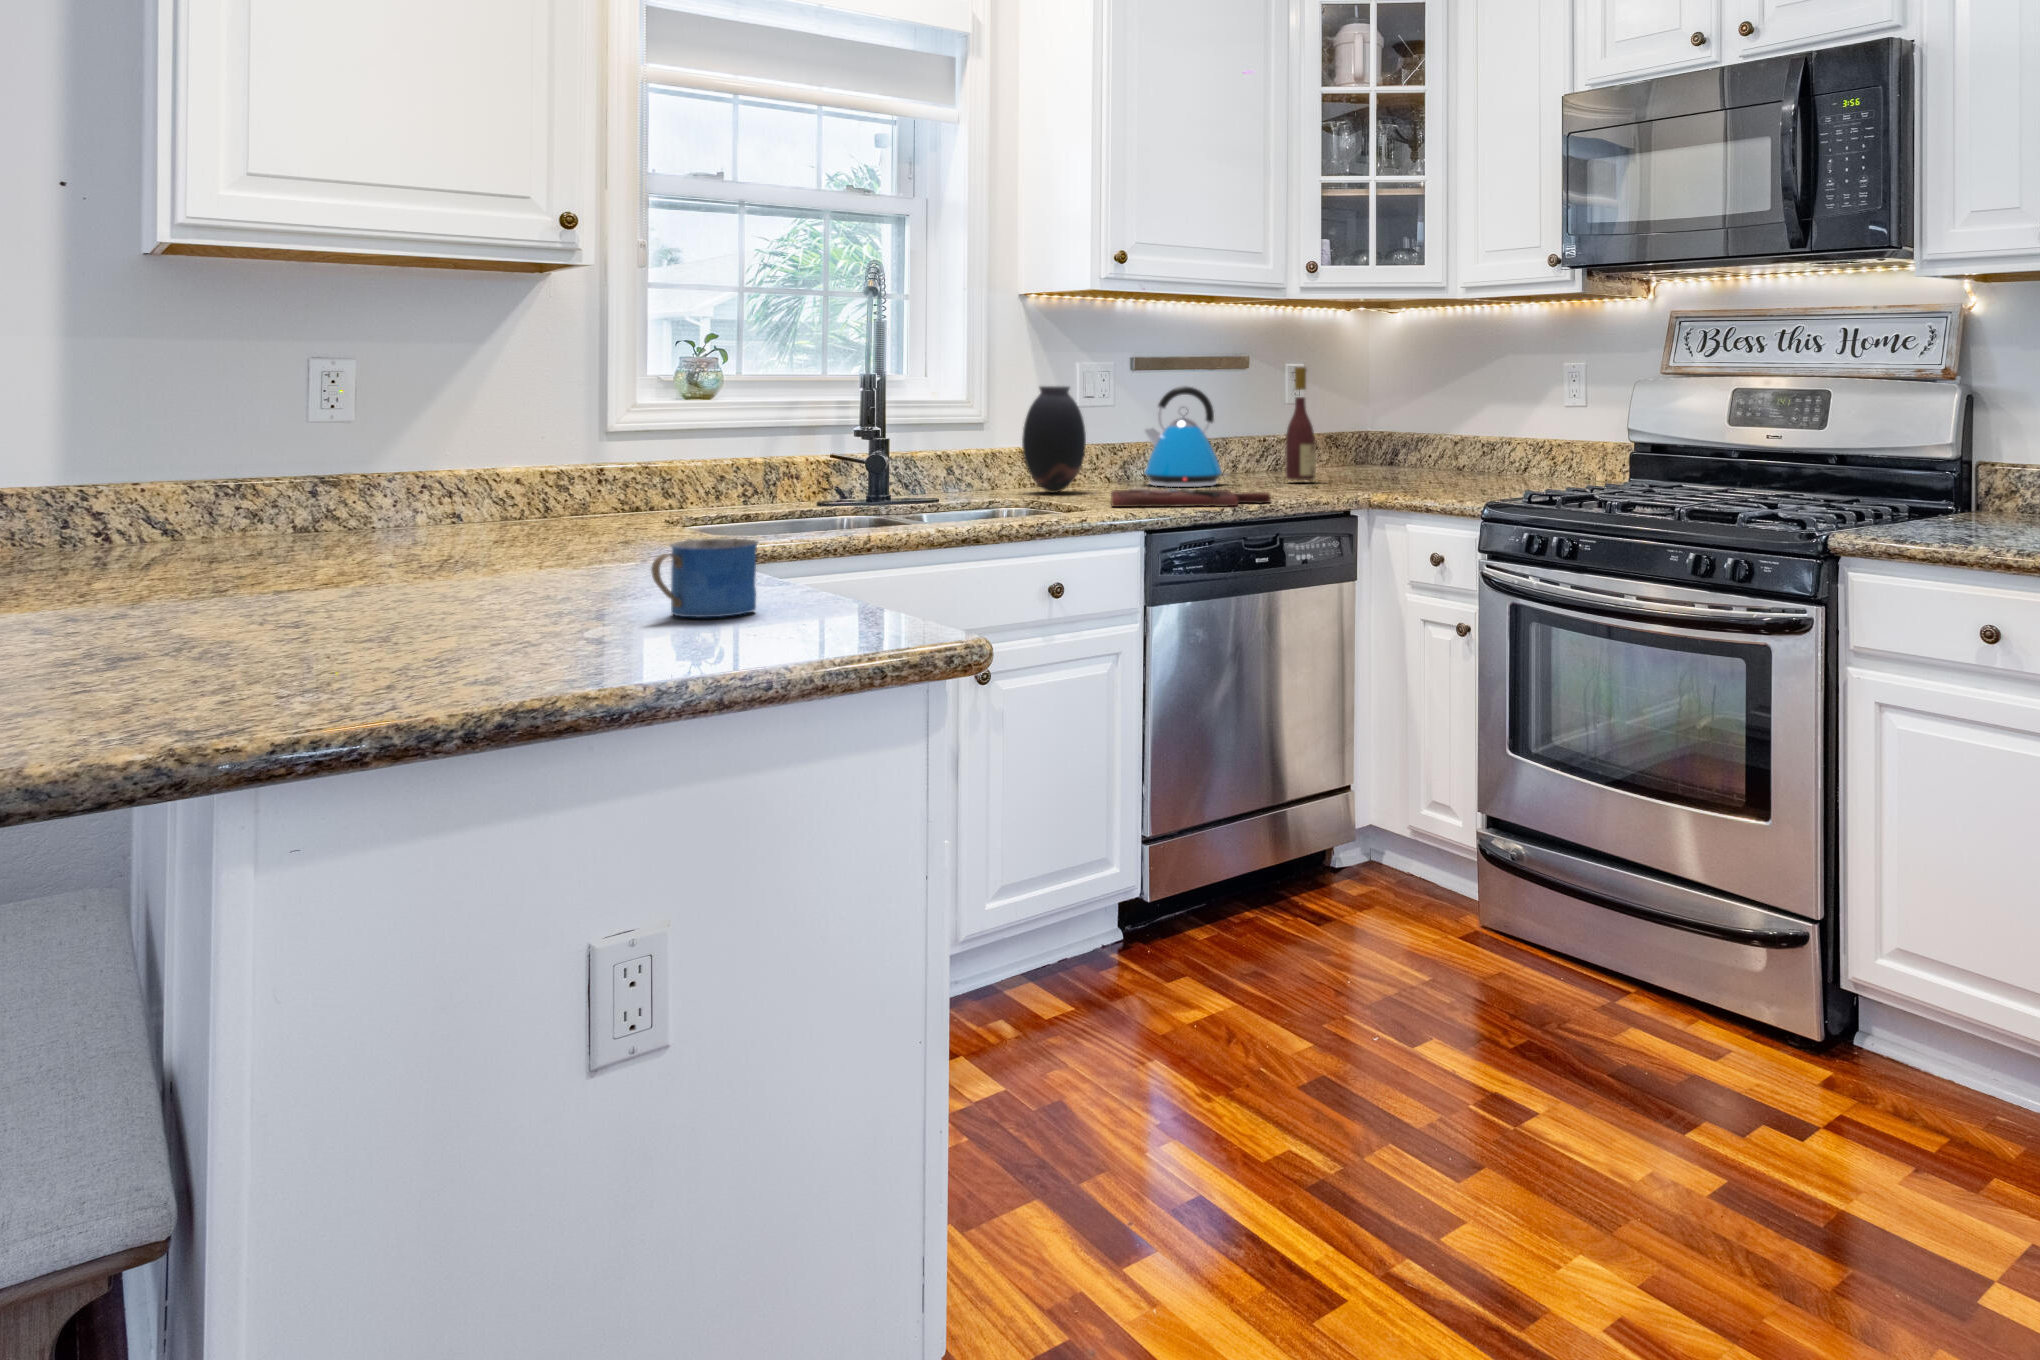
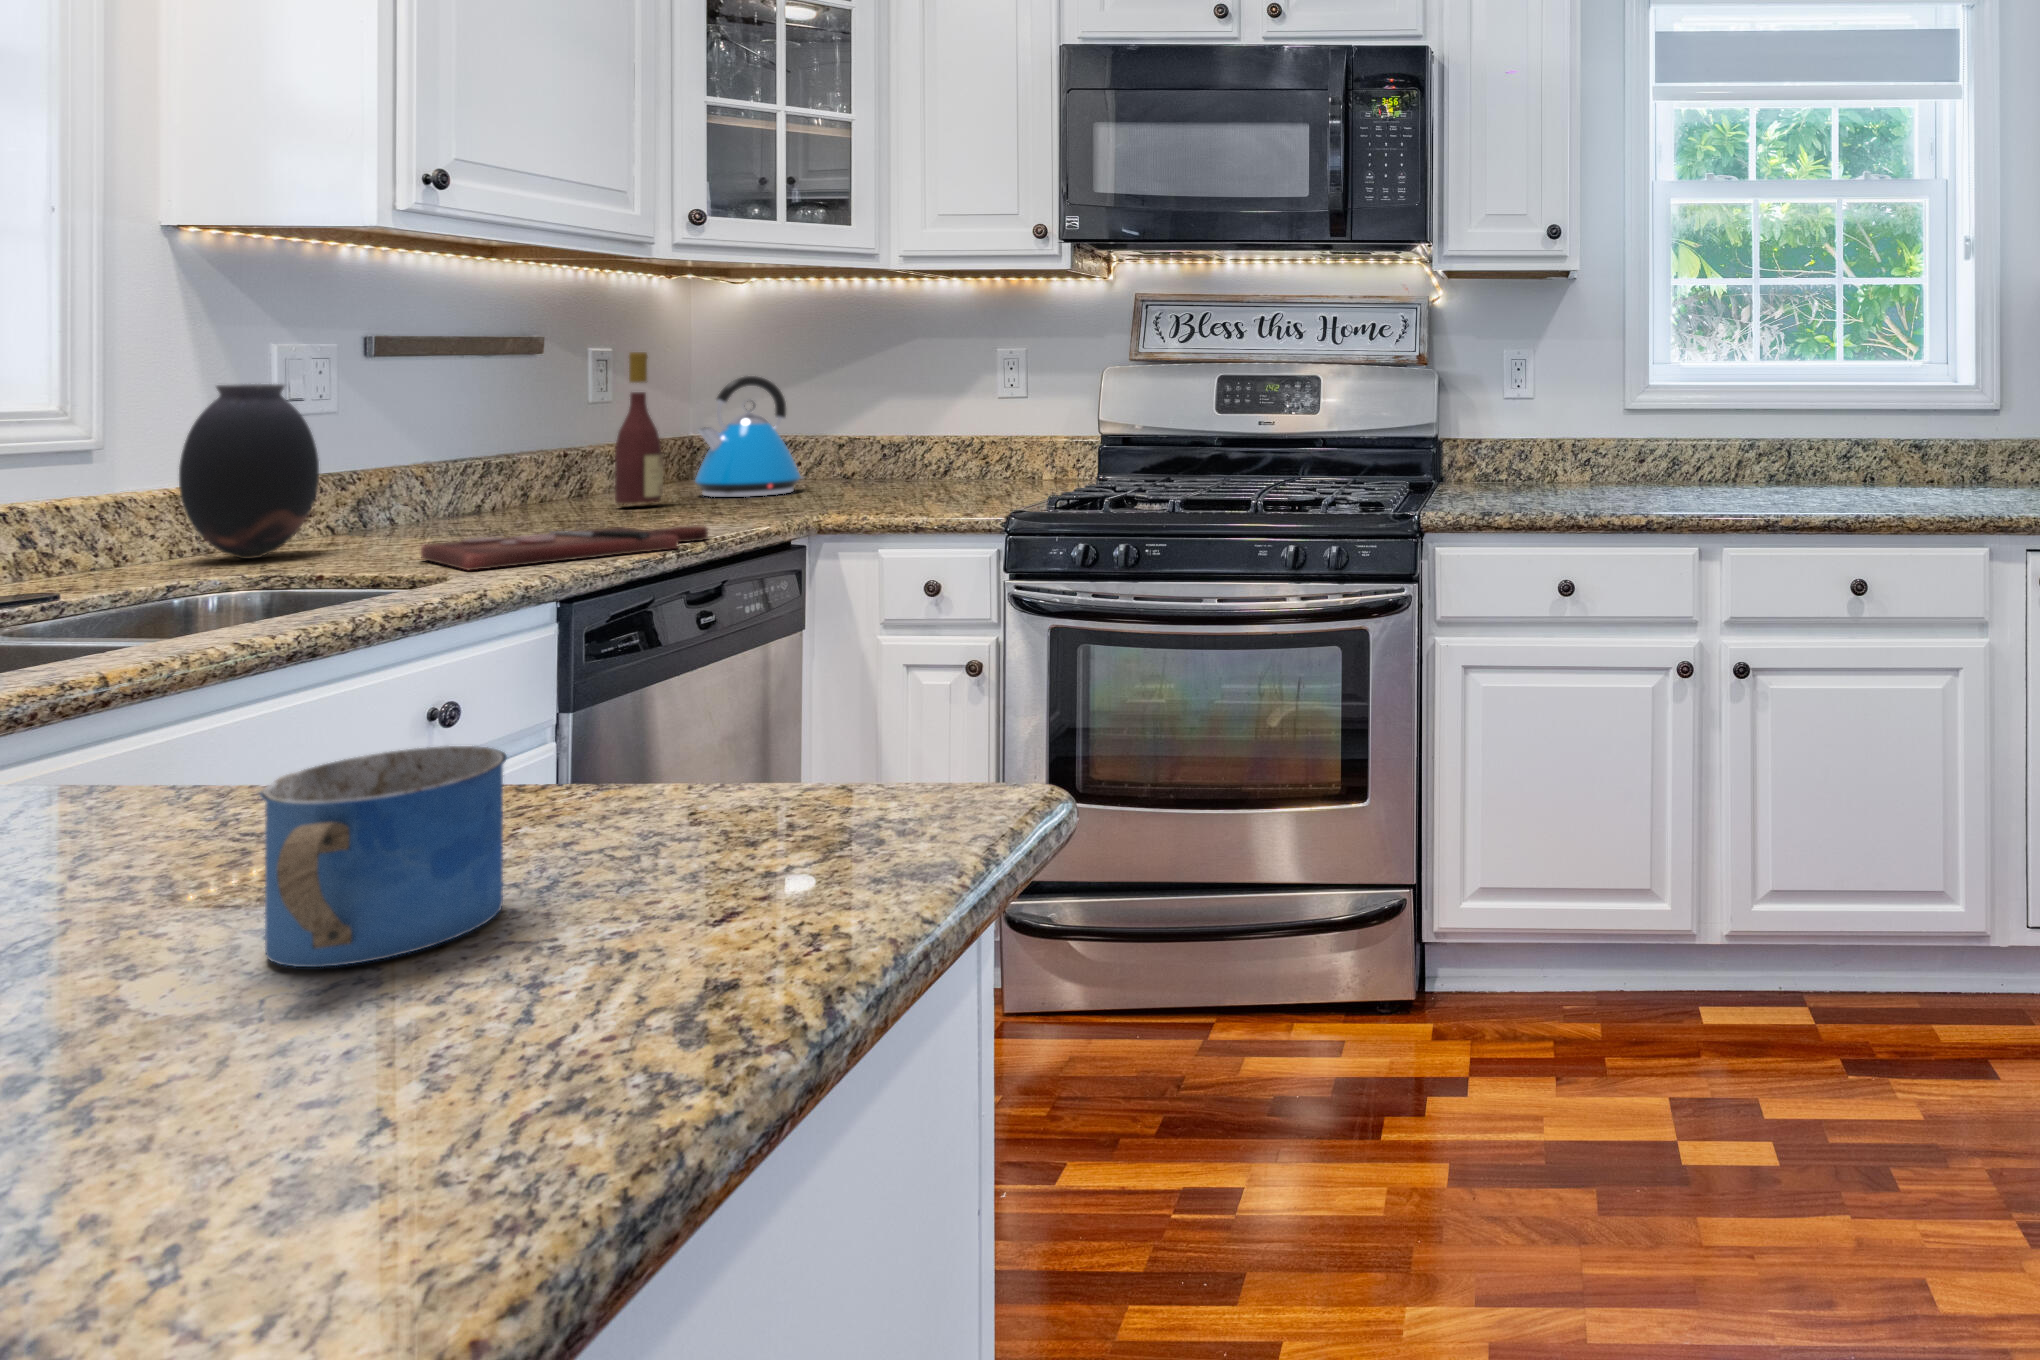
kettle: present [1144,386,1225,487] -> present [695,376,802,497]

